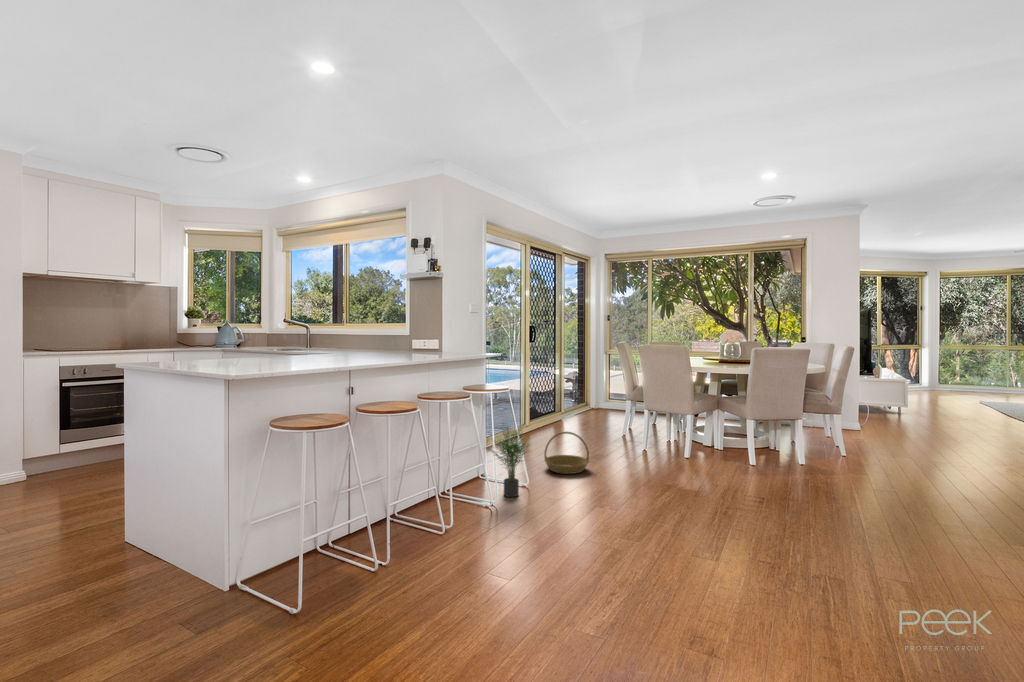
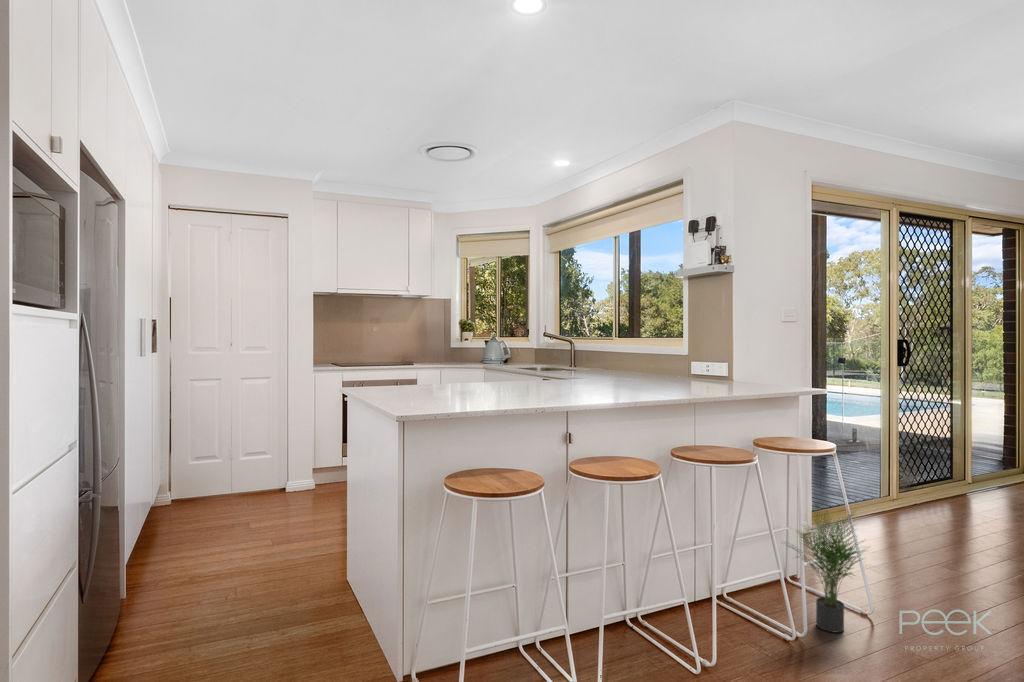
basket: present [544,432,589,474] -> none [908,530,1005,610]

